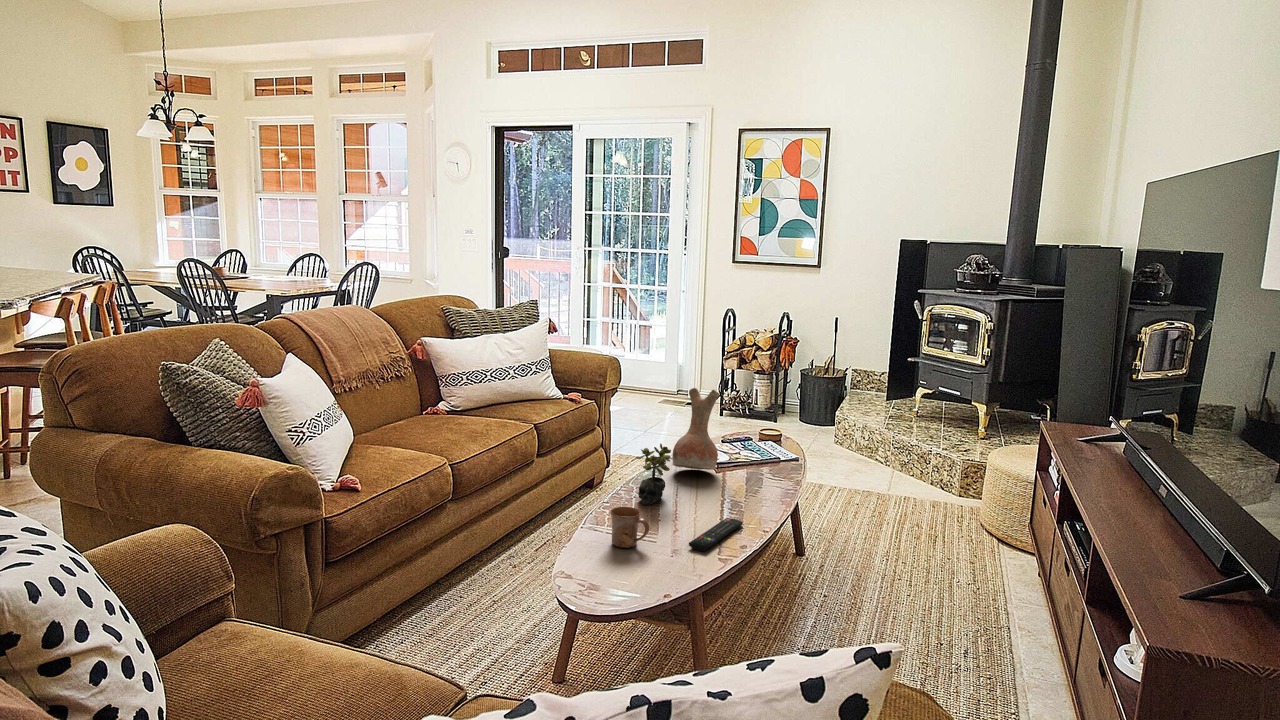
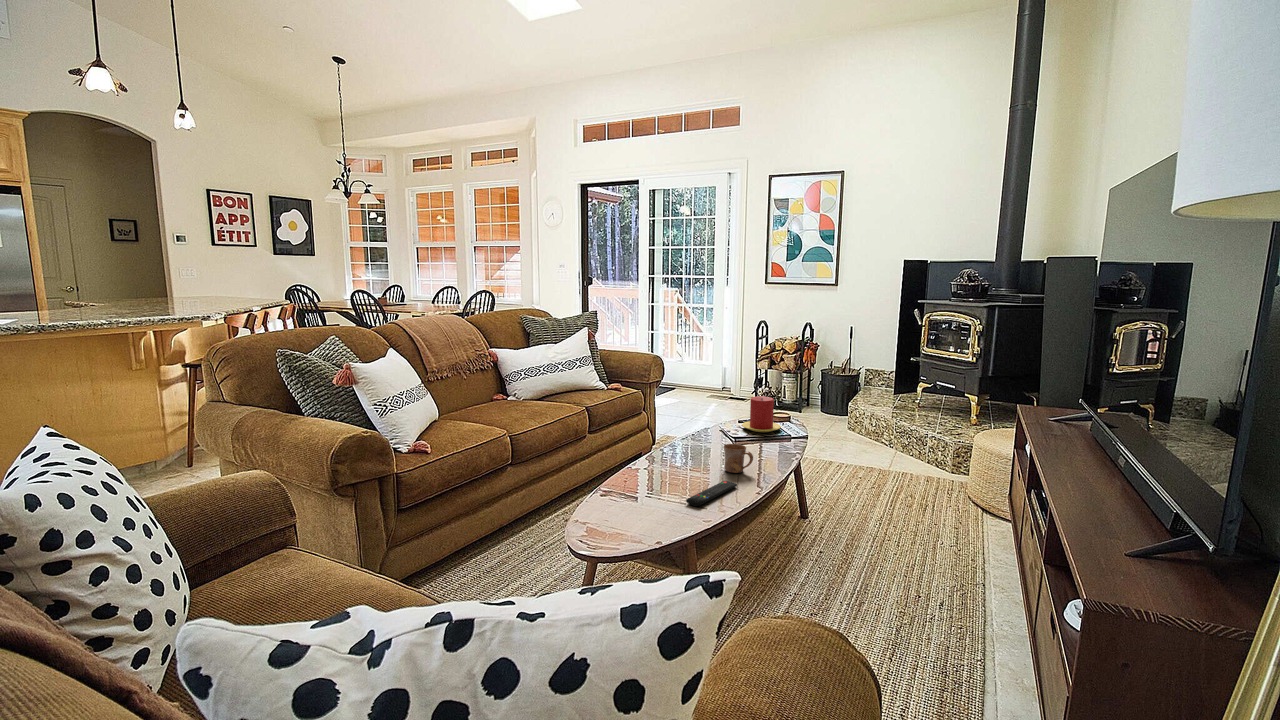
vase: present [672,388,719,470] -> none [689,376,729,443]
candle: none [729,411,775,454] -> present [742,396,781,432]
succulent plant: present [636,444,671,505] -> none [653,419,683,470]
mug: present [610,507,650,548] -> present [724,444,753,473]

